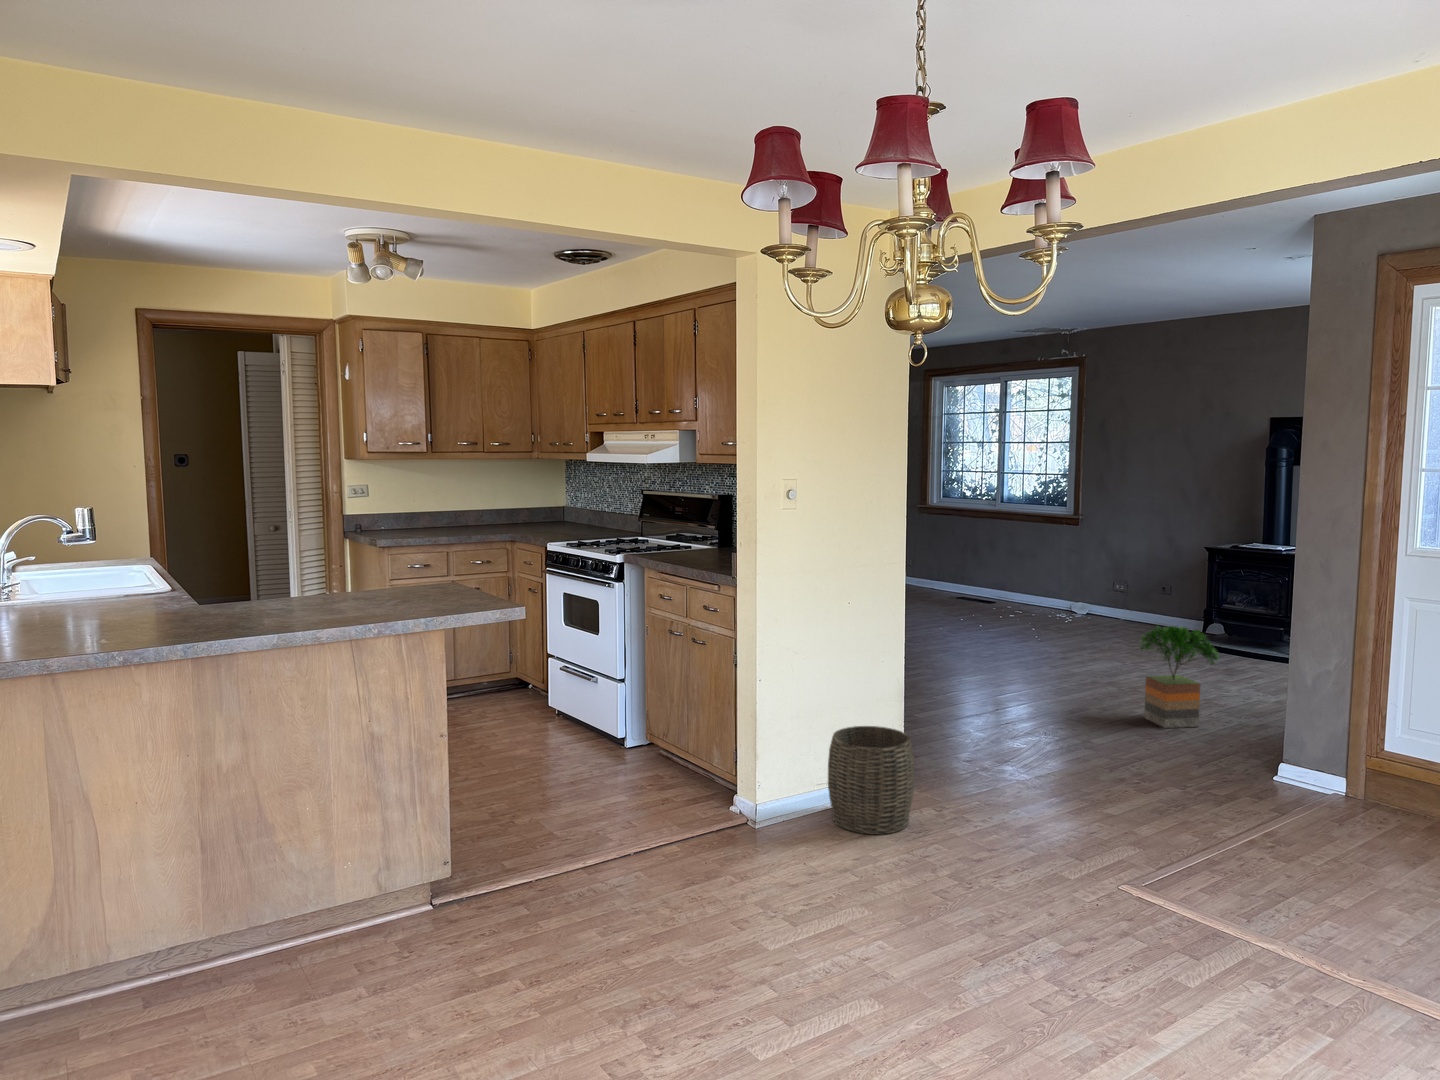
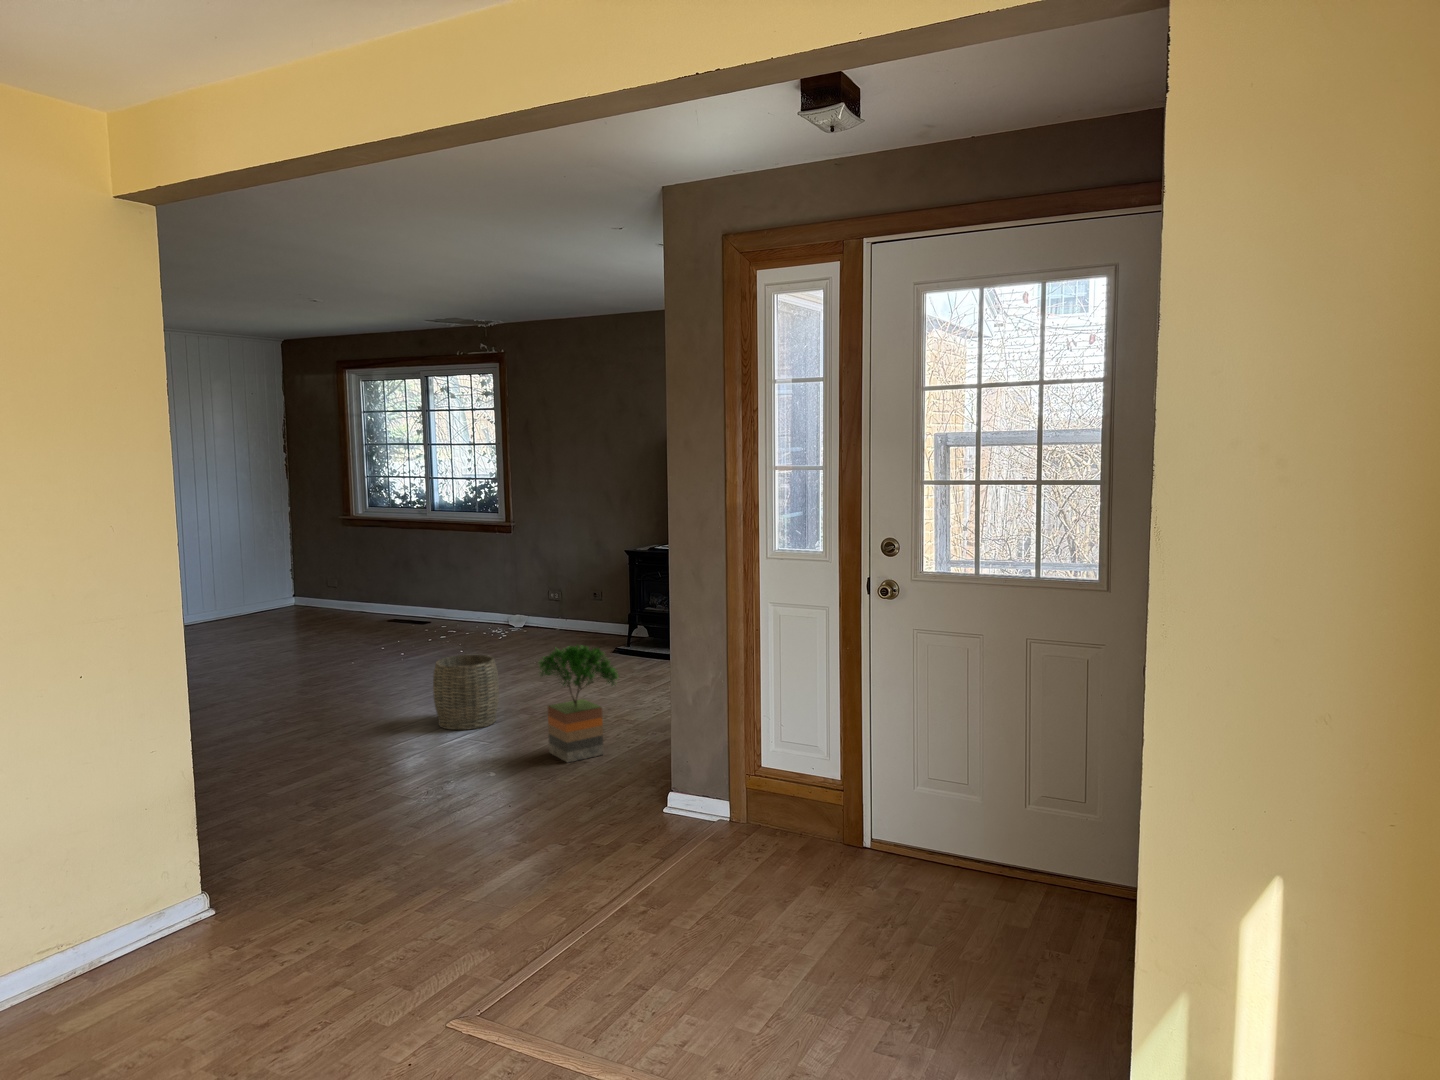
woven basket: present [828,726,915,834] -> present [433,654,499,730]

